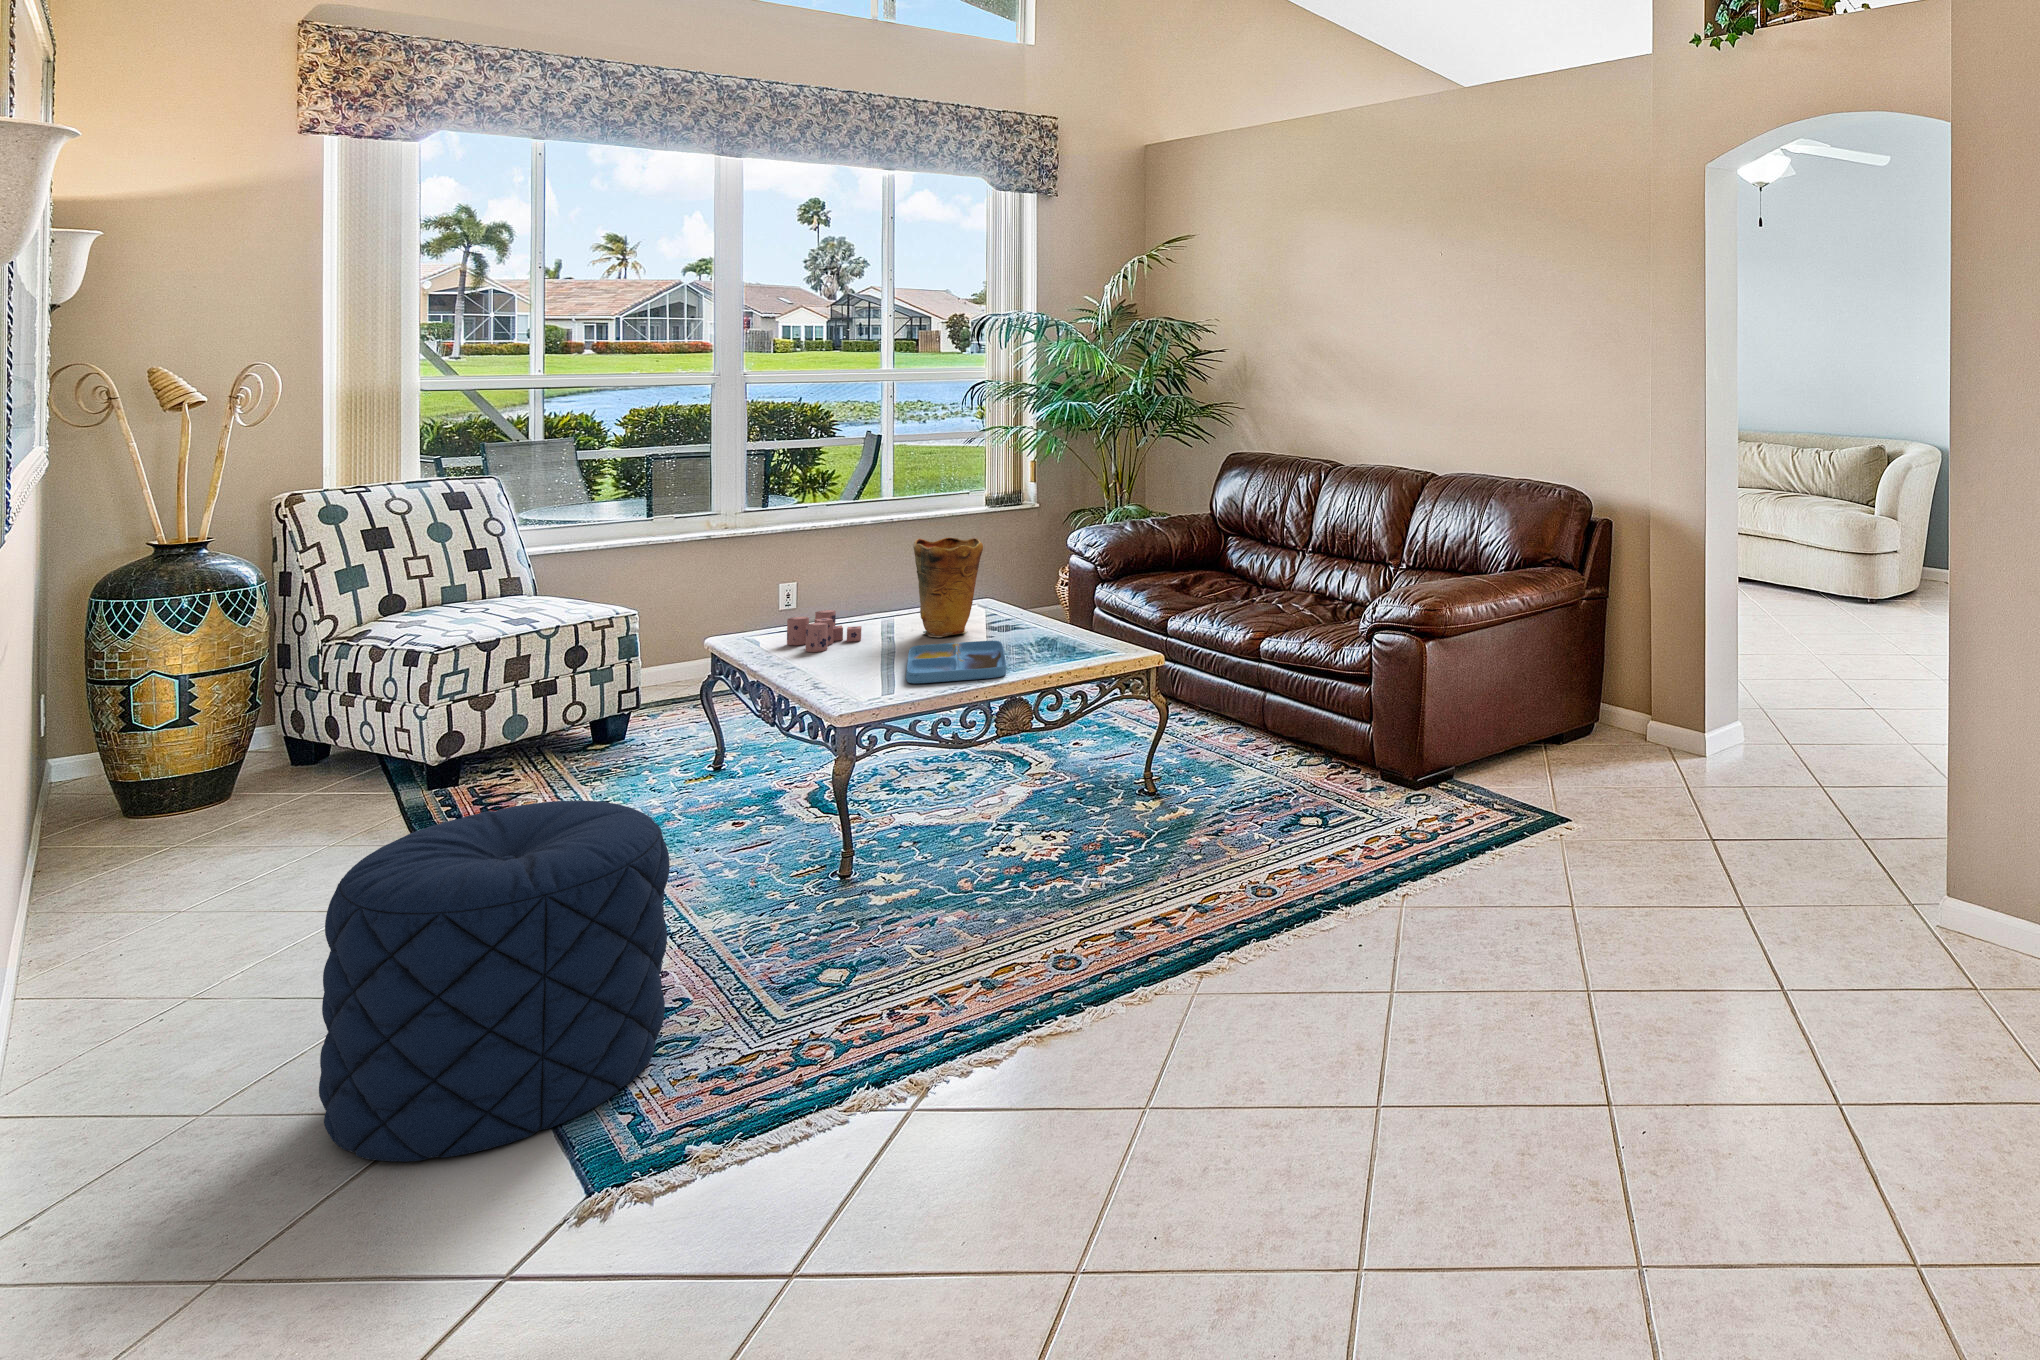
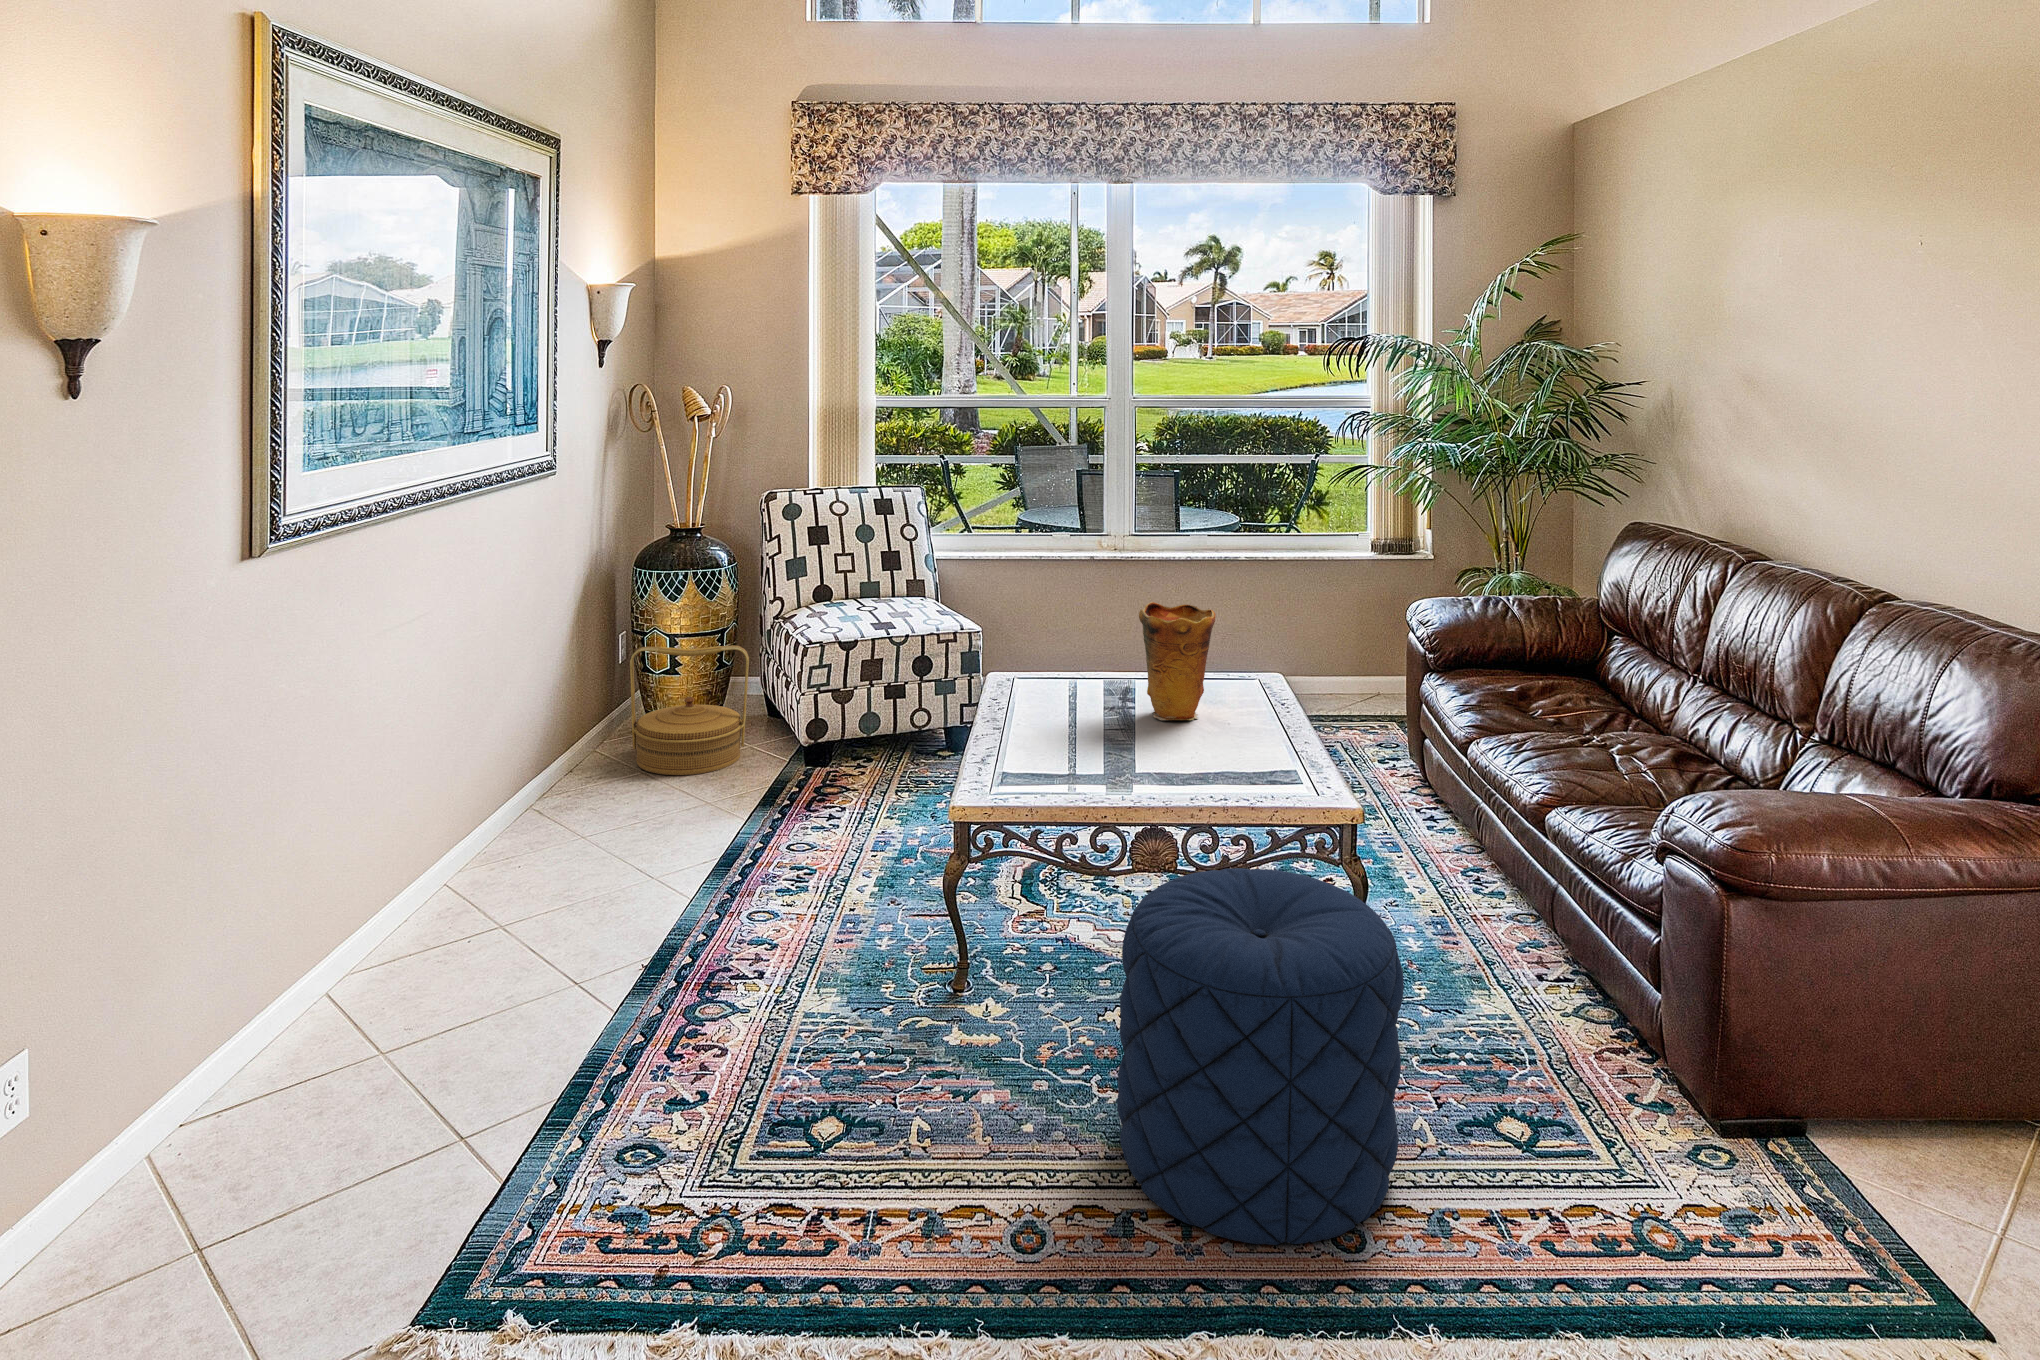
candle: present [787,610,862,652] -> none [1028,665,1096,713]
tray: present [906,641,1006,683] -> none [1054,730,1194,795]
woven basket: none [113,673,318,850] -> present [630,645,749,775]
pouf: present [319,800,670,1162] -> present [1117,868,1404,1245]

